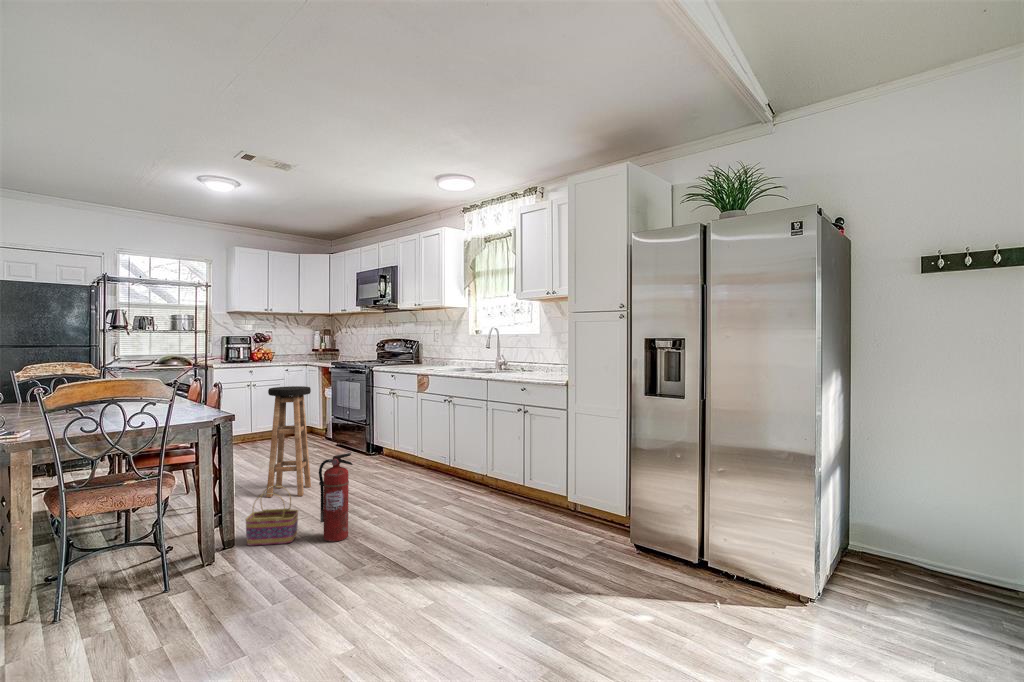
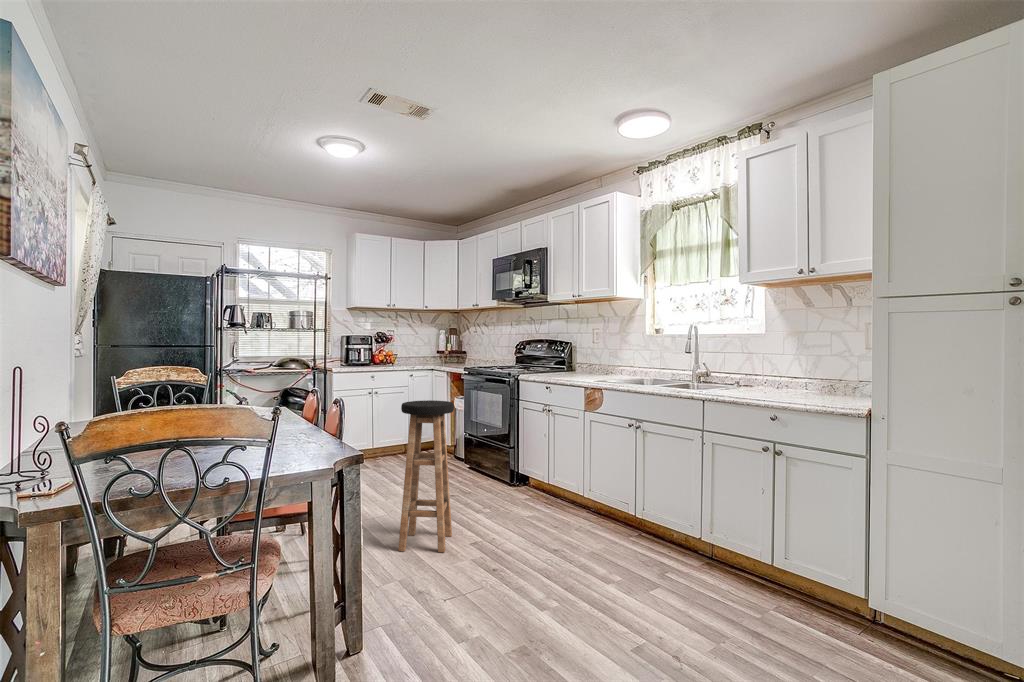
fire extinguisher: present [319,453,353,542] -> none [485,517,537,662]
basket: present [245,486,298,546] -> none [379,559,453,657]

